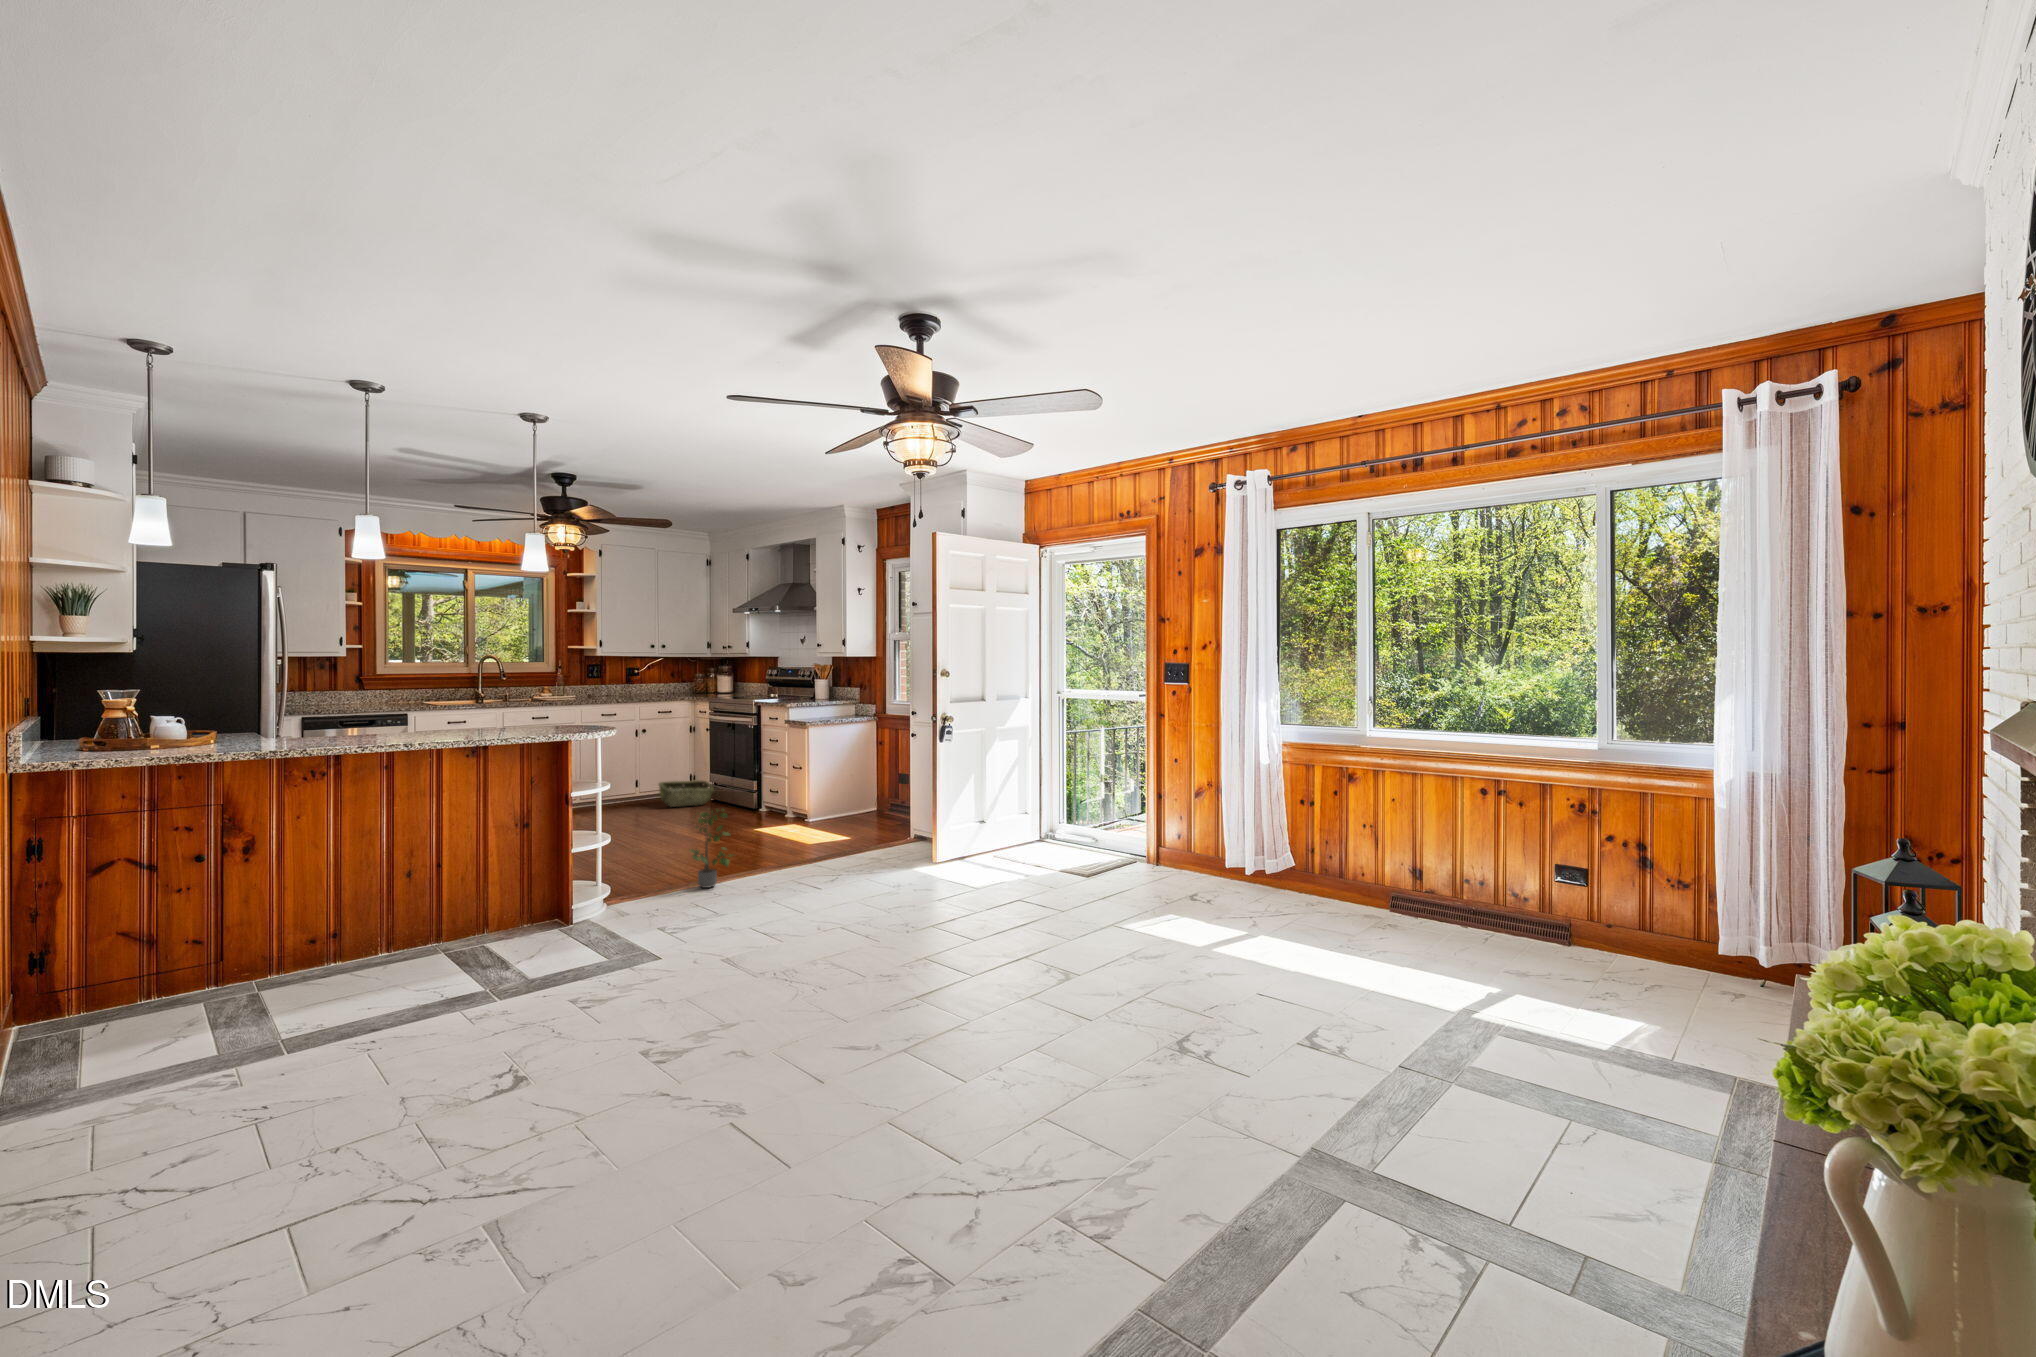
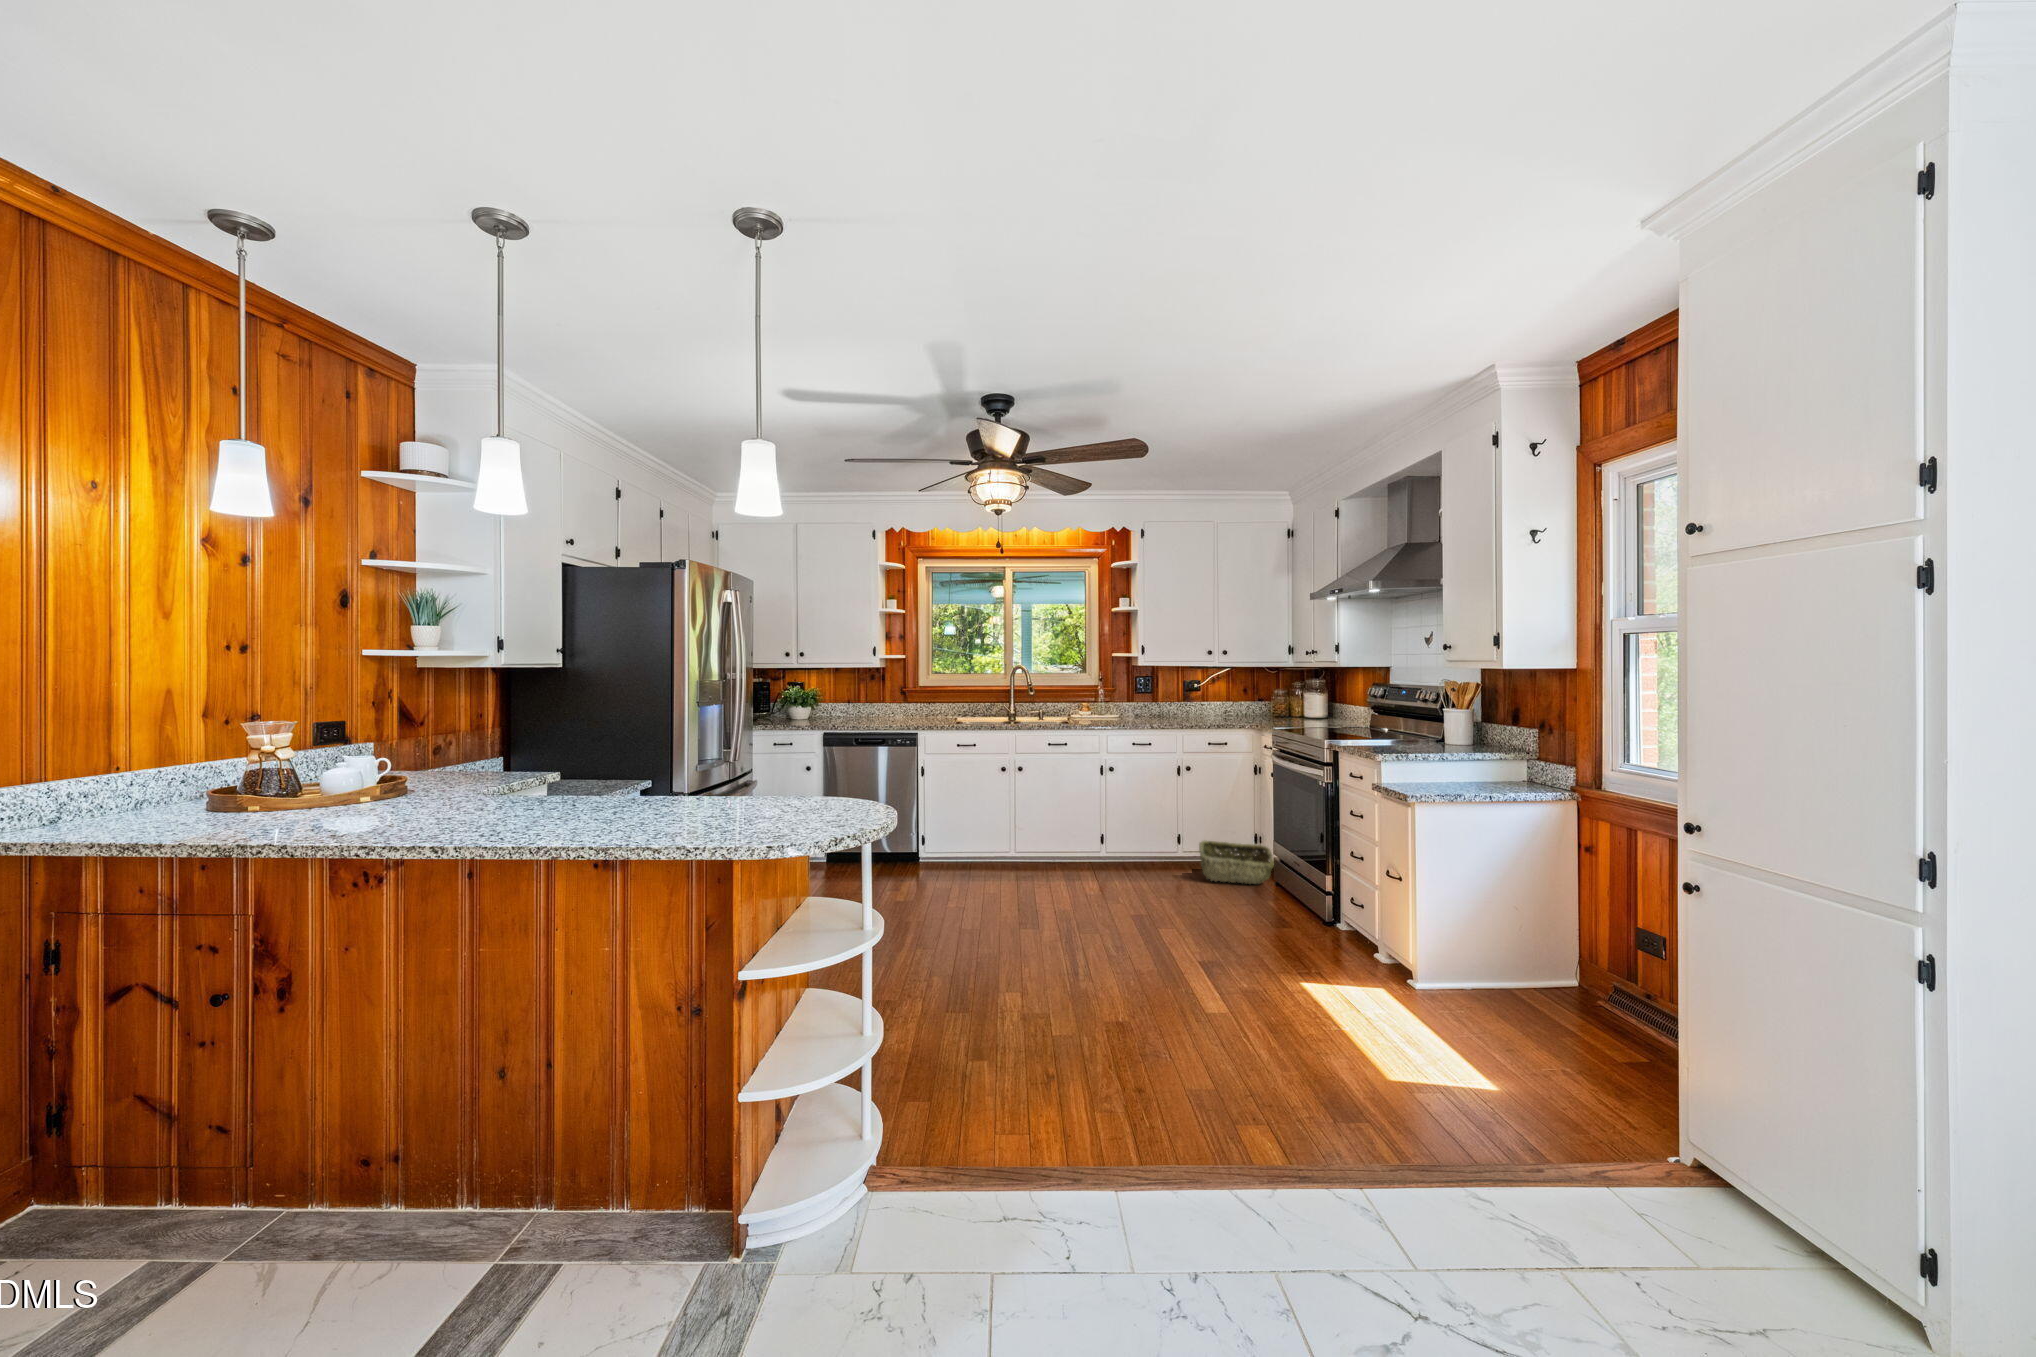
potted plant: present [690,809,732,888] -> none [995,1058,1119,1269]

